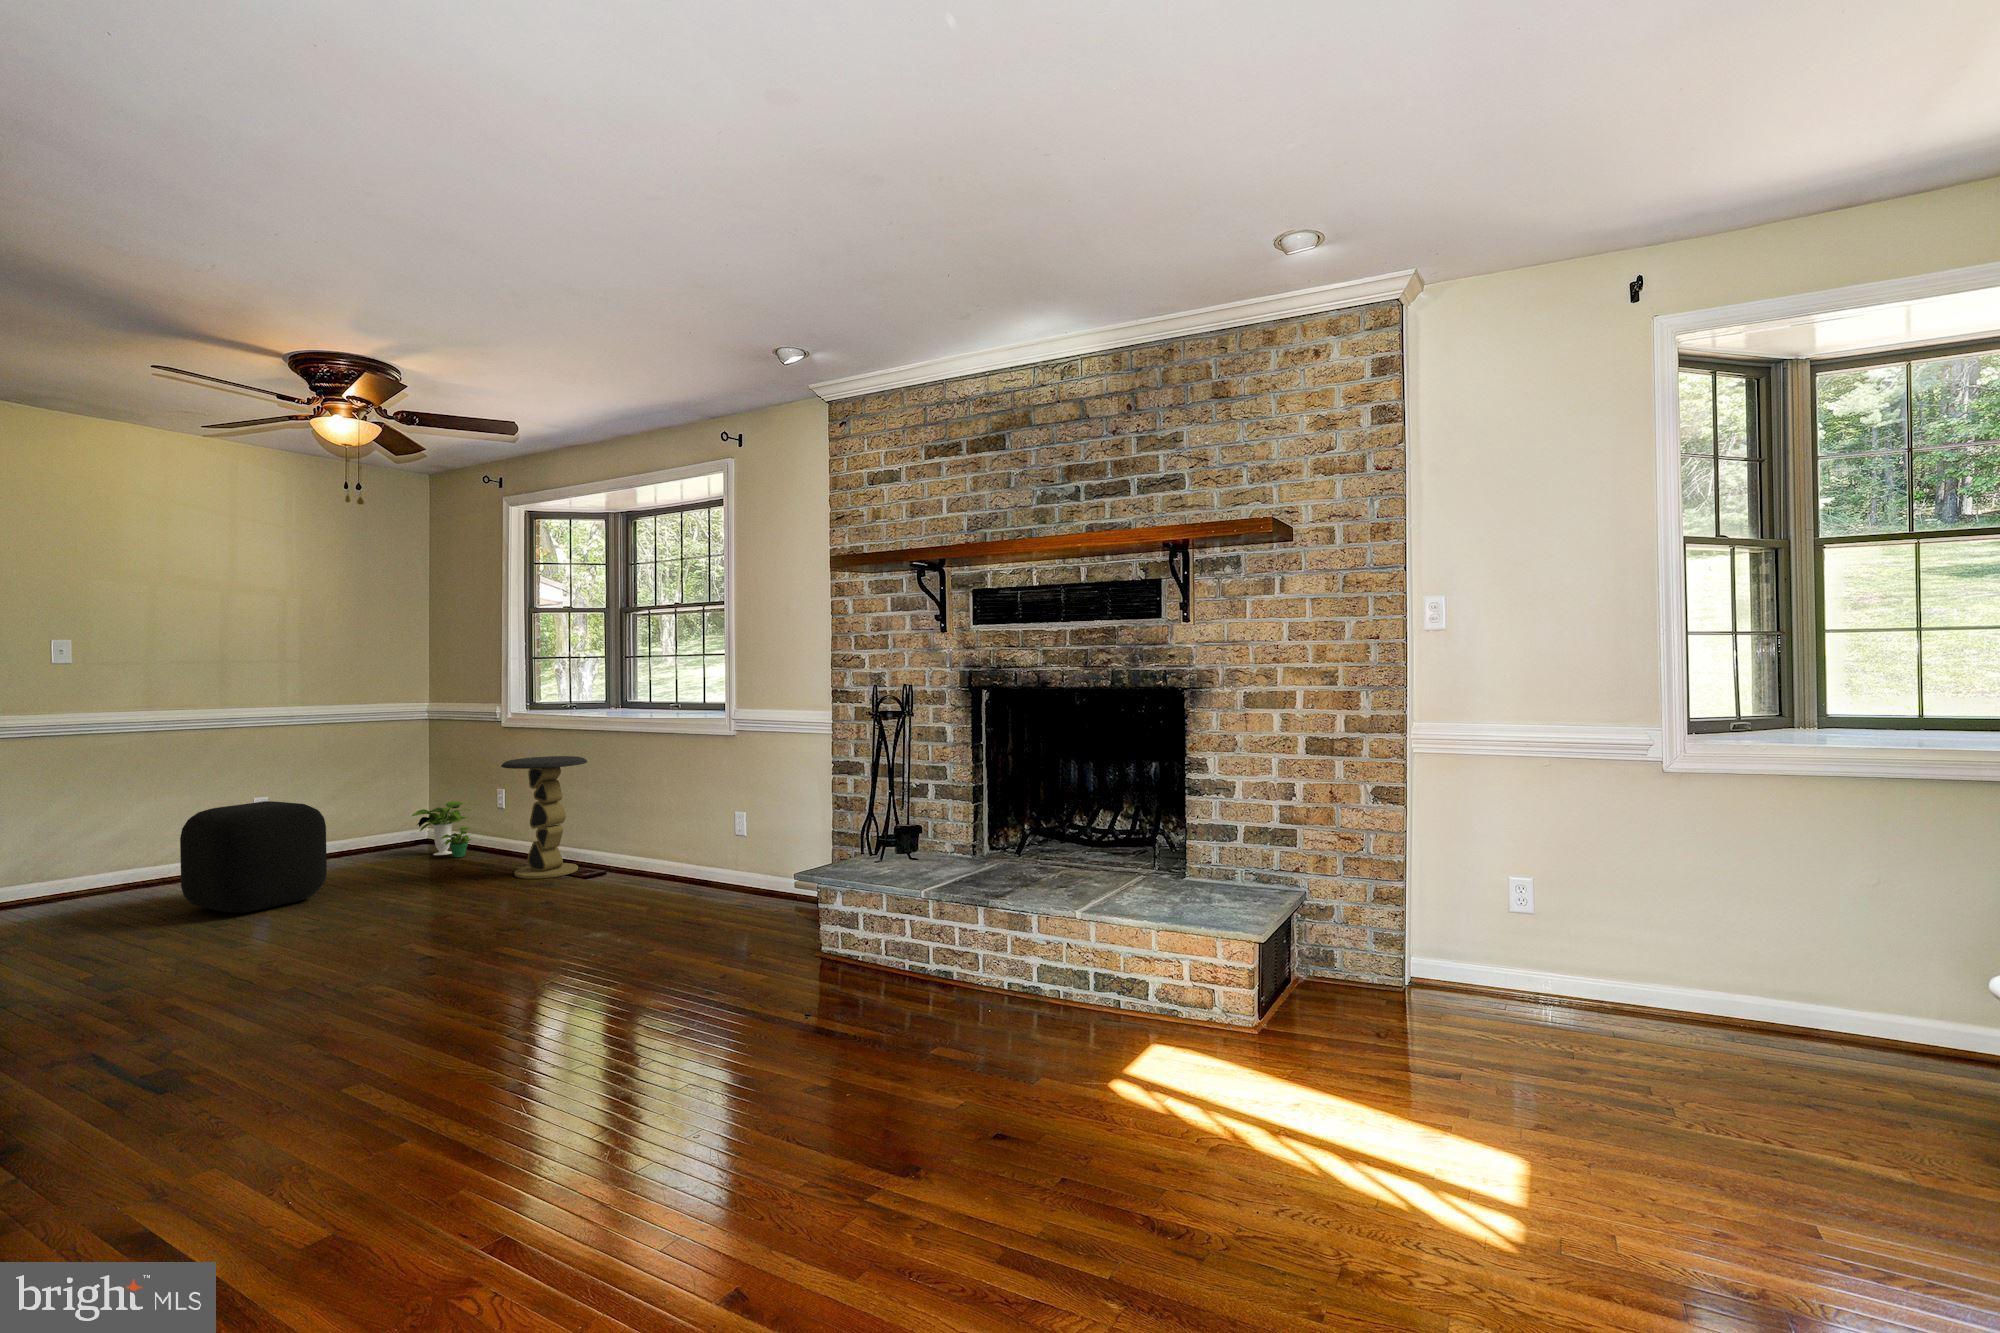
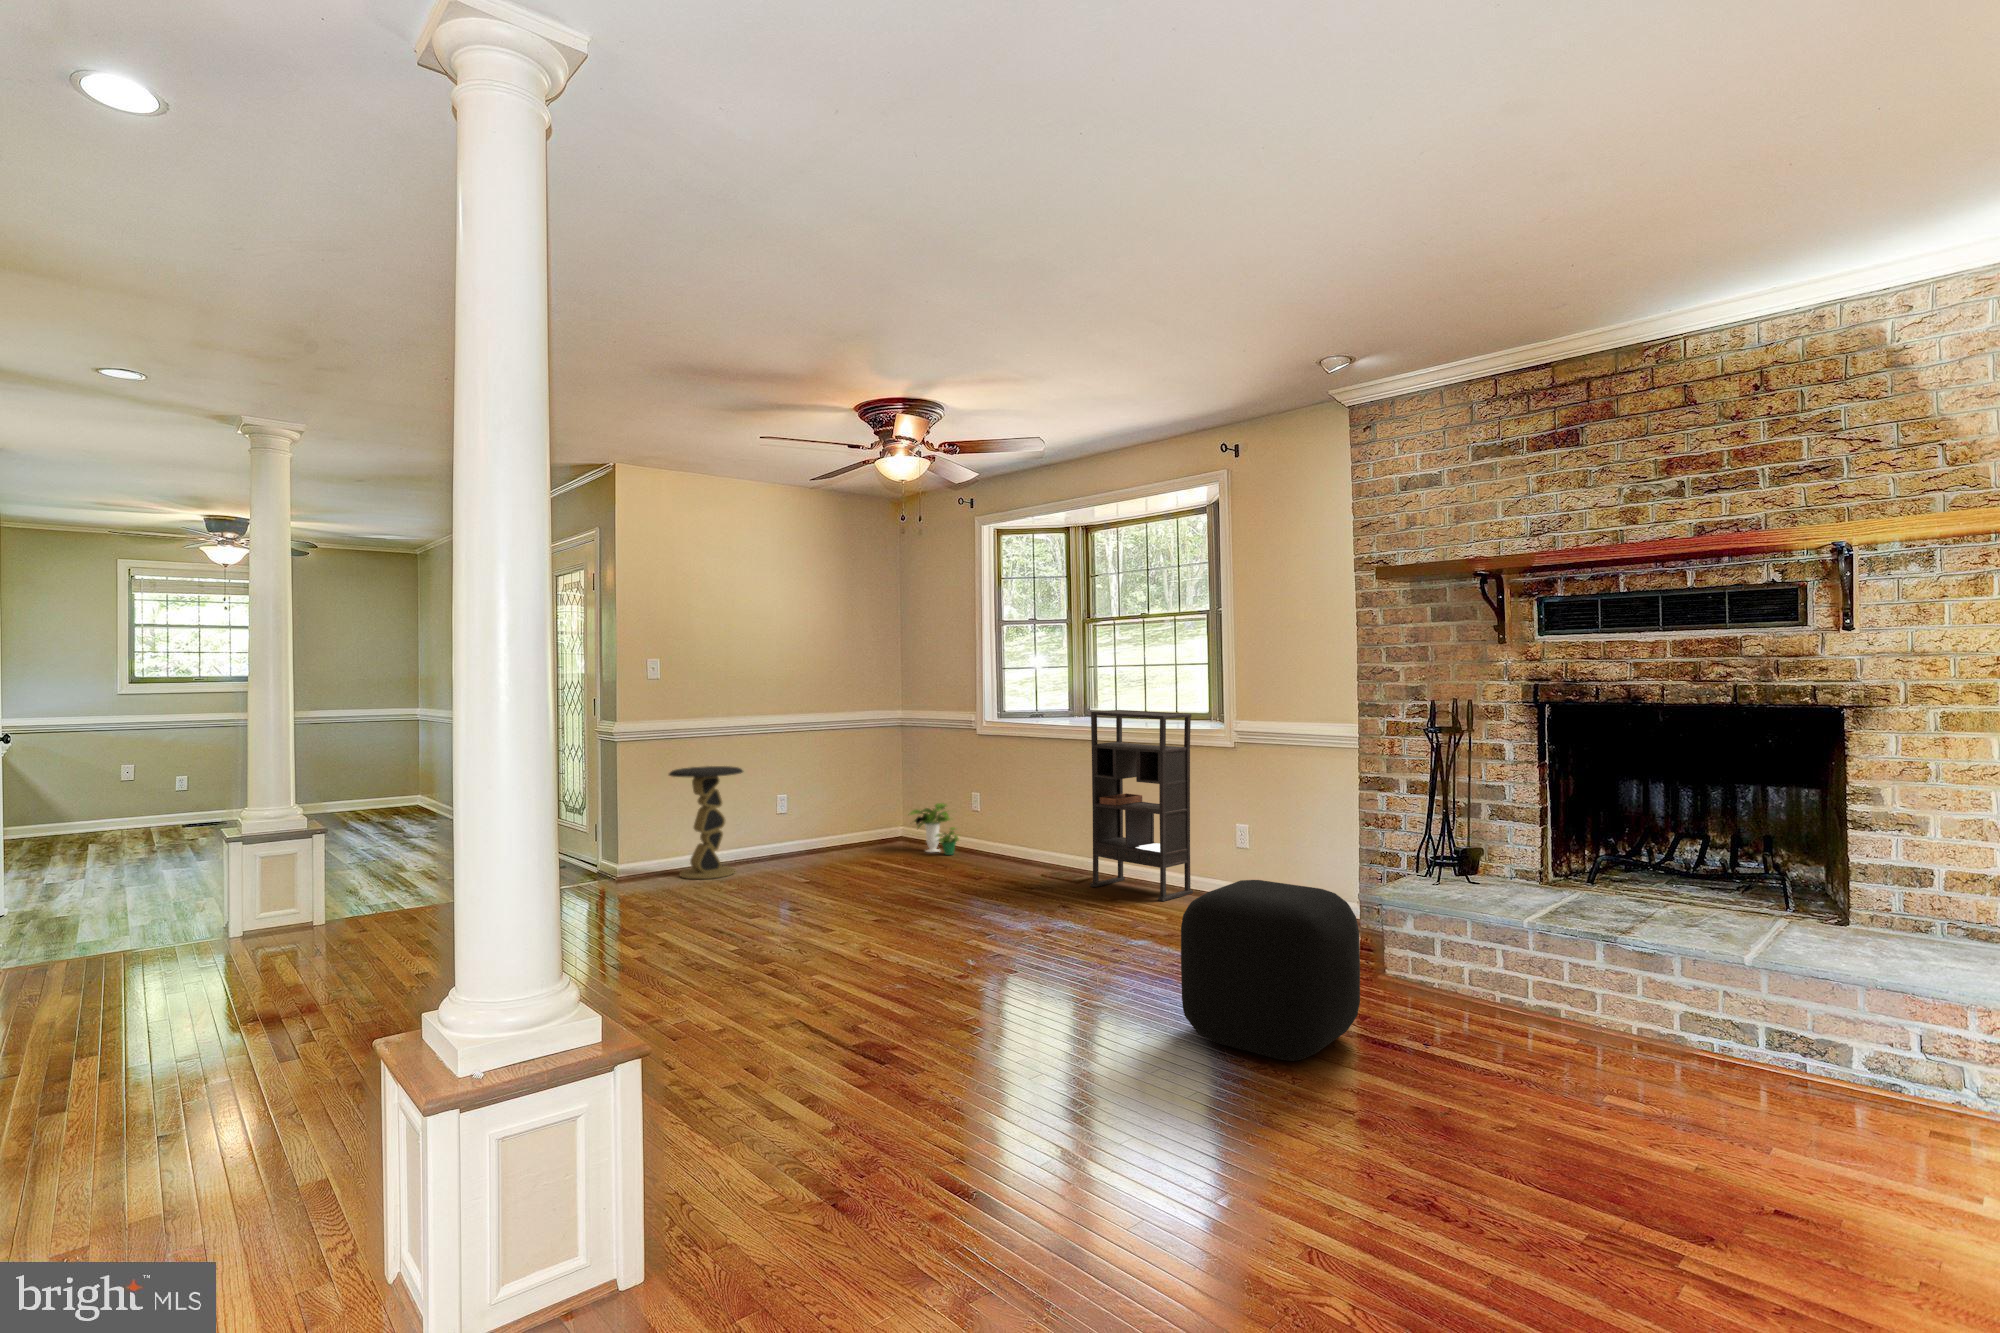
bookshelf: none [592,698,696,893] -> present [1090,710,1193,901]
side table: present [501,756,587,879] -> present [669,766,743,879]
ottoman: present [180,801,327,913] -> present [1181,880,1360,1061]

